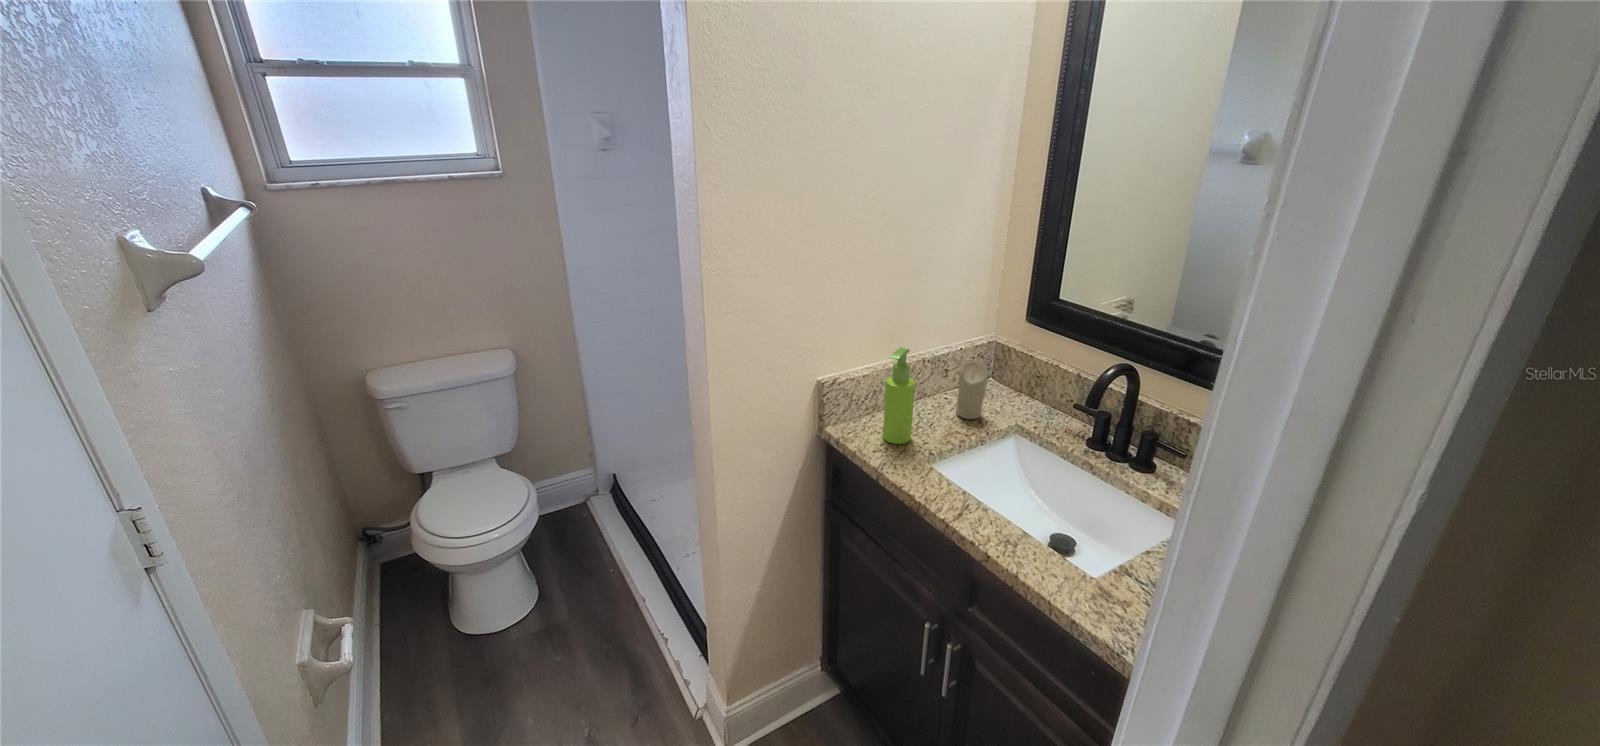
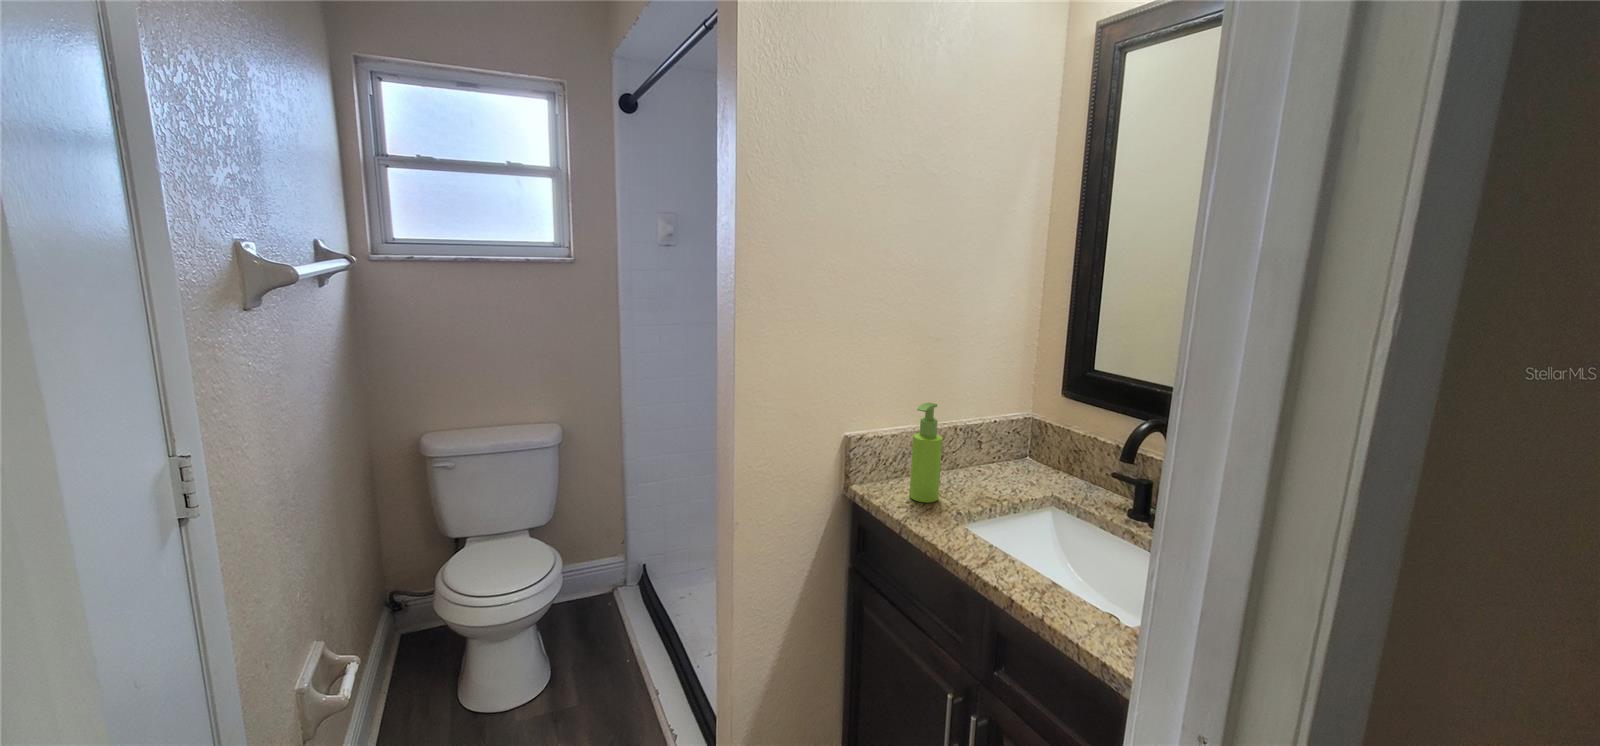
candle: present [956,361,988,419] -> none [987,428,1019,487]

